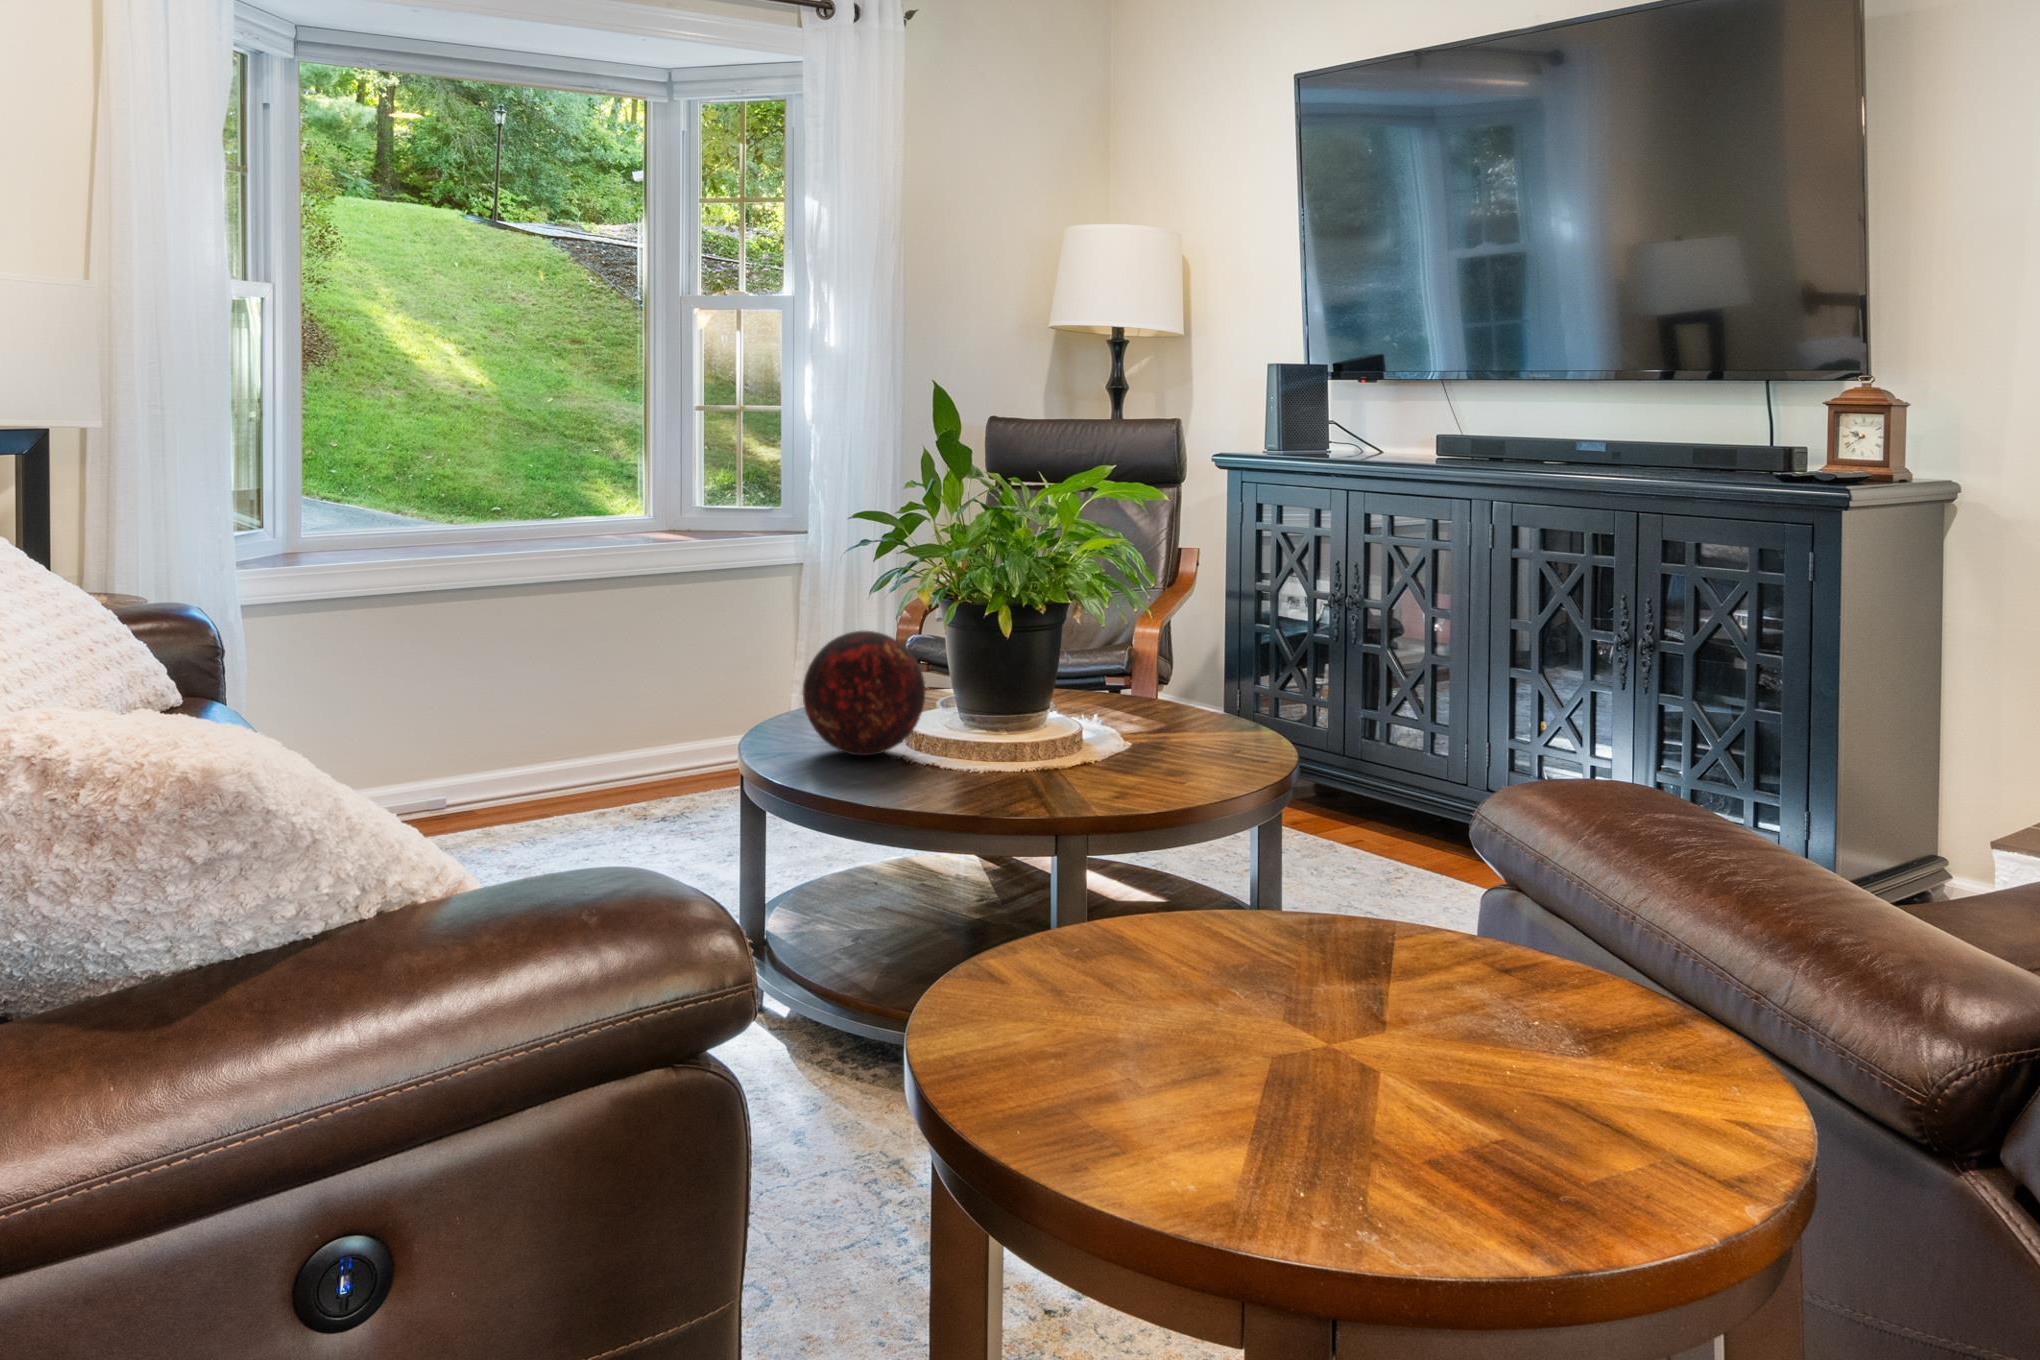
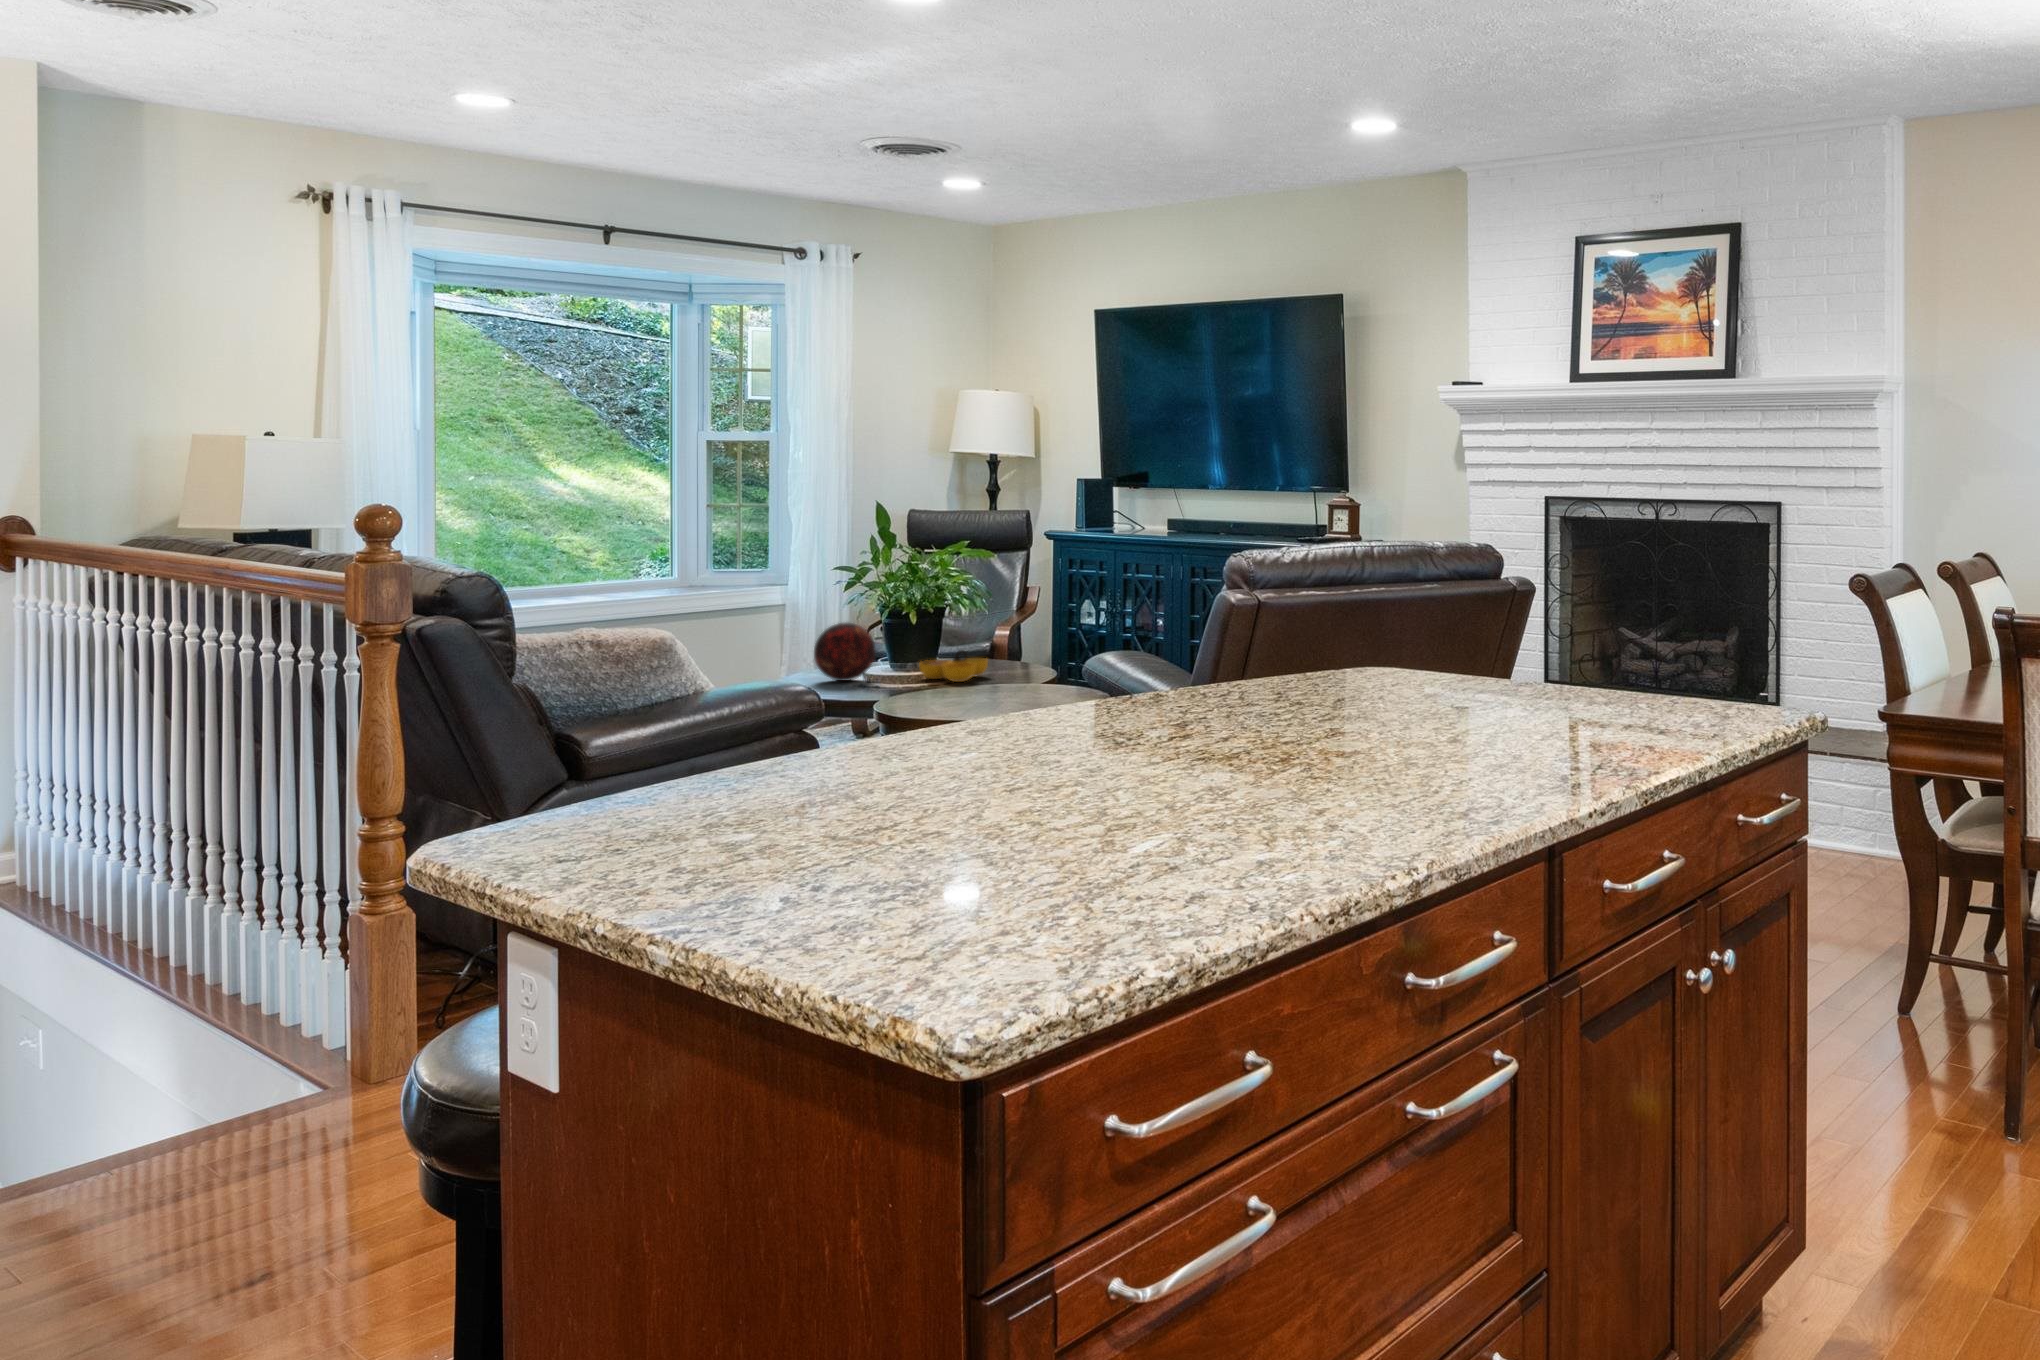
decorative bowl: none [1013,701,1157,777] -> present [919,650,988,682]

